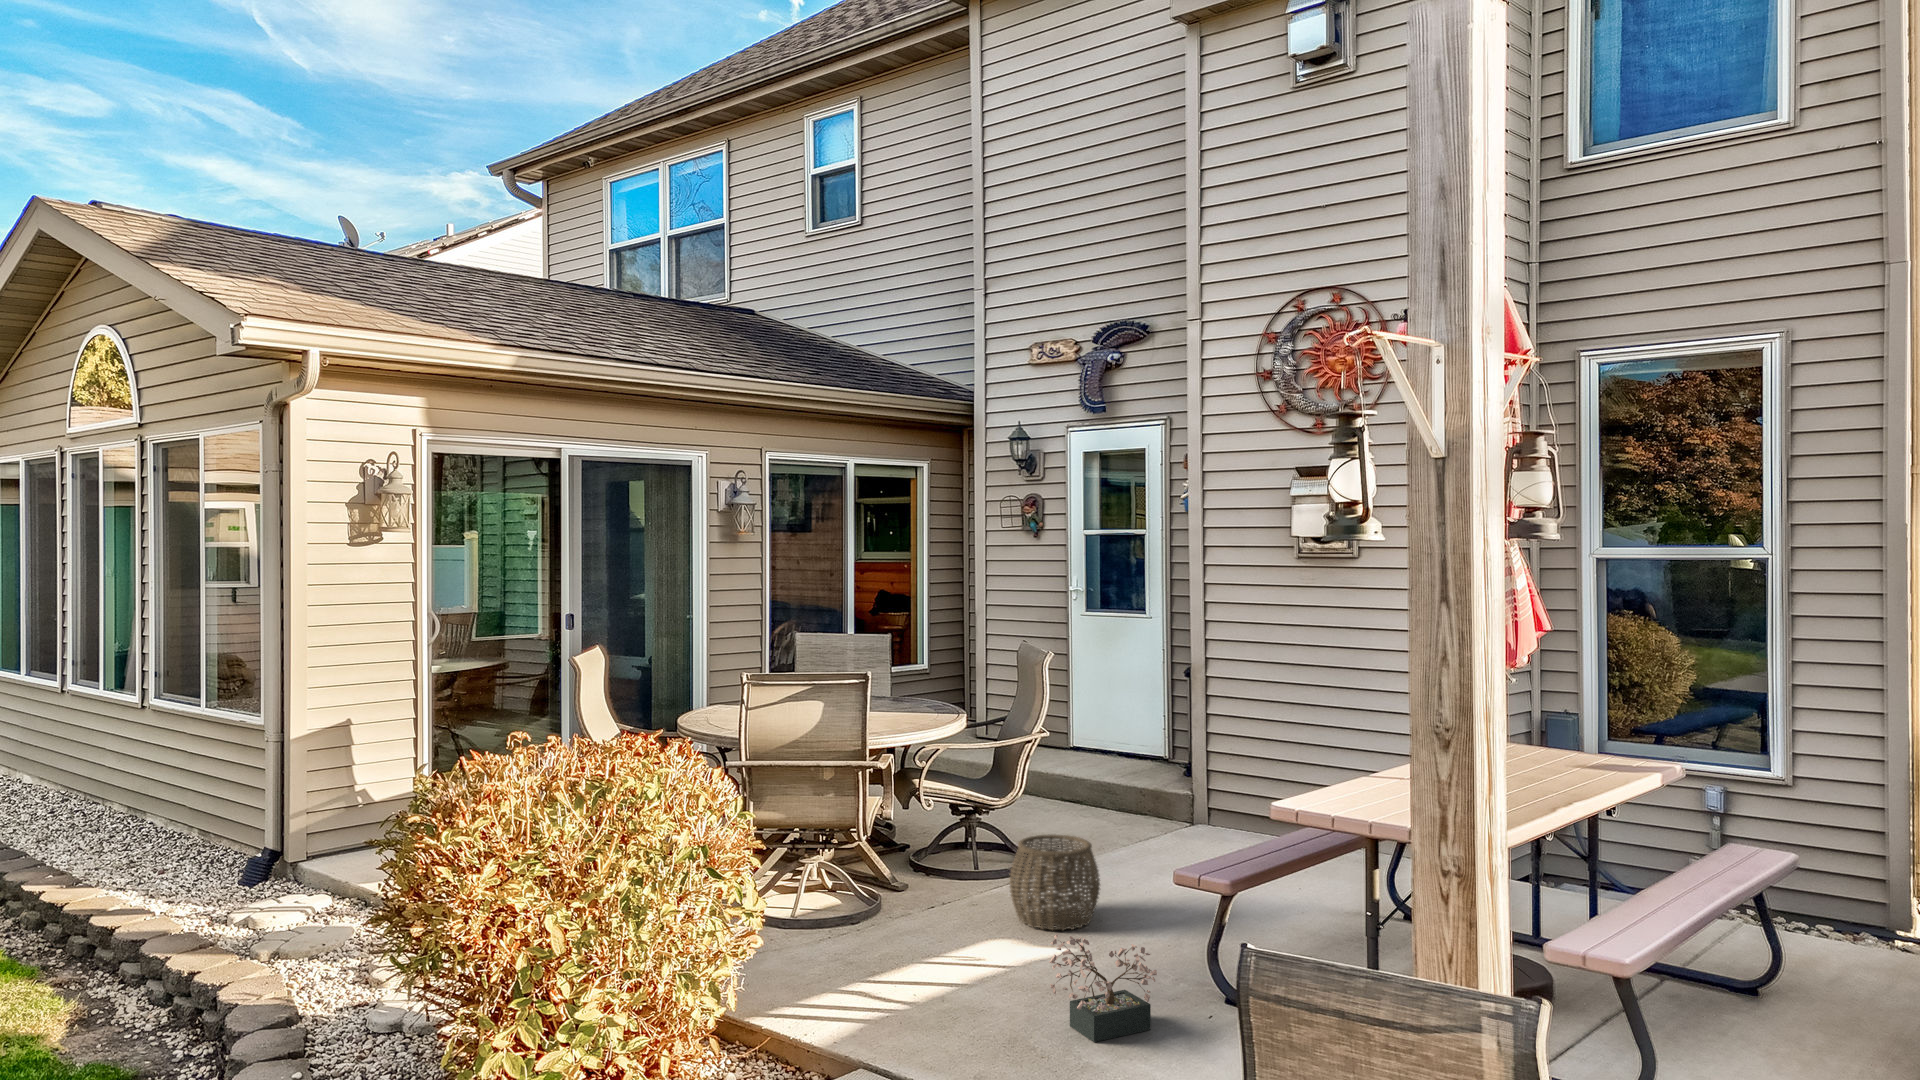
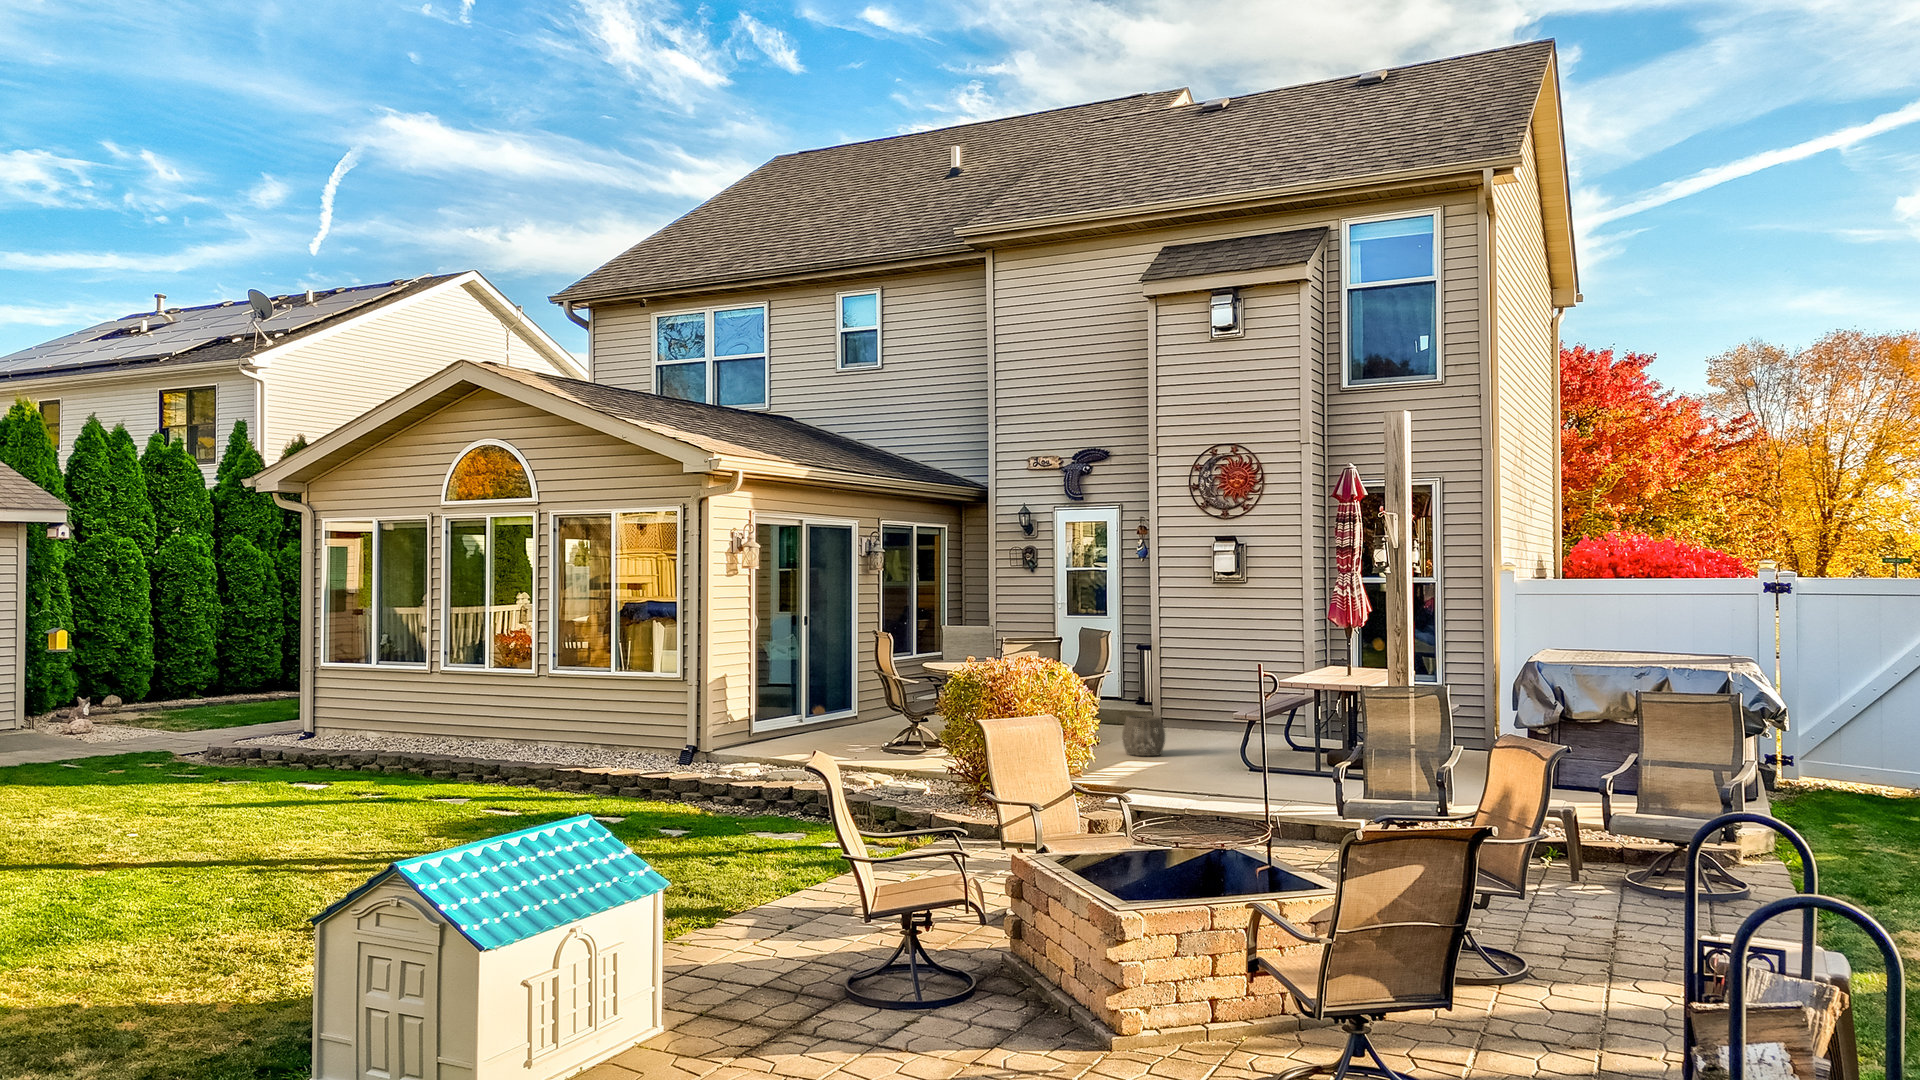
decorative plant: present [1049,934,1157,1042] -> none [1192,733,1232,776]

